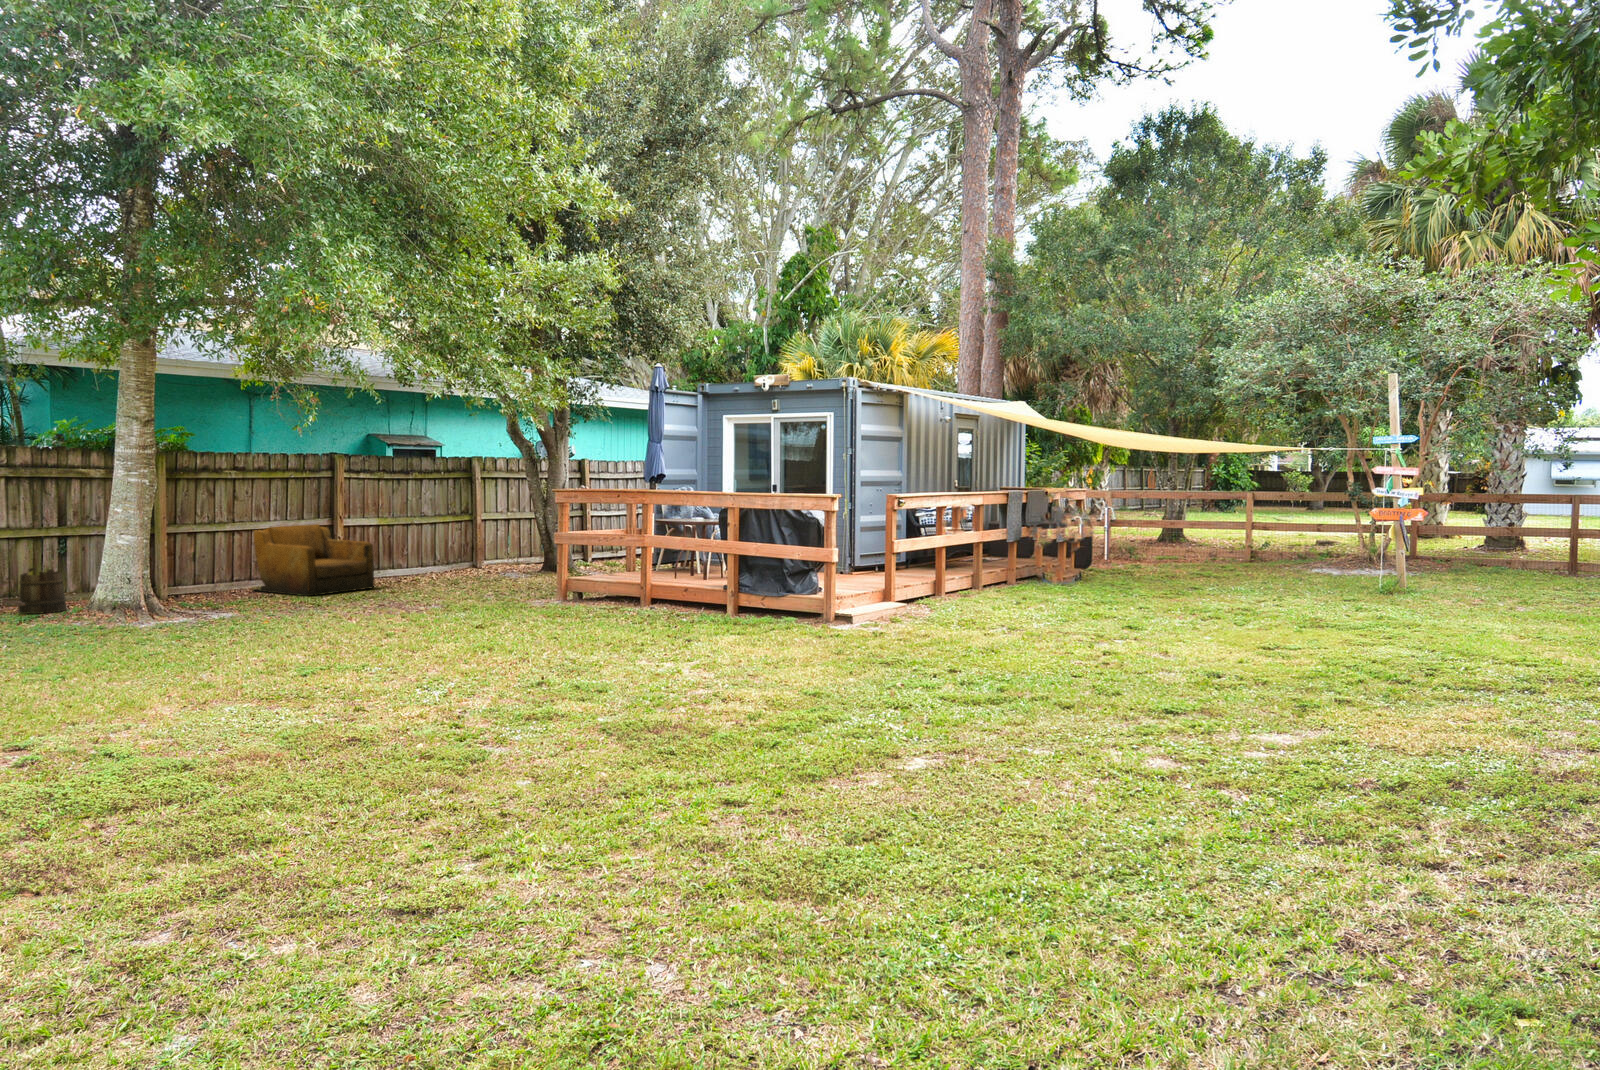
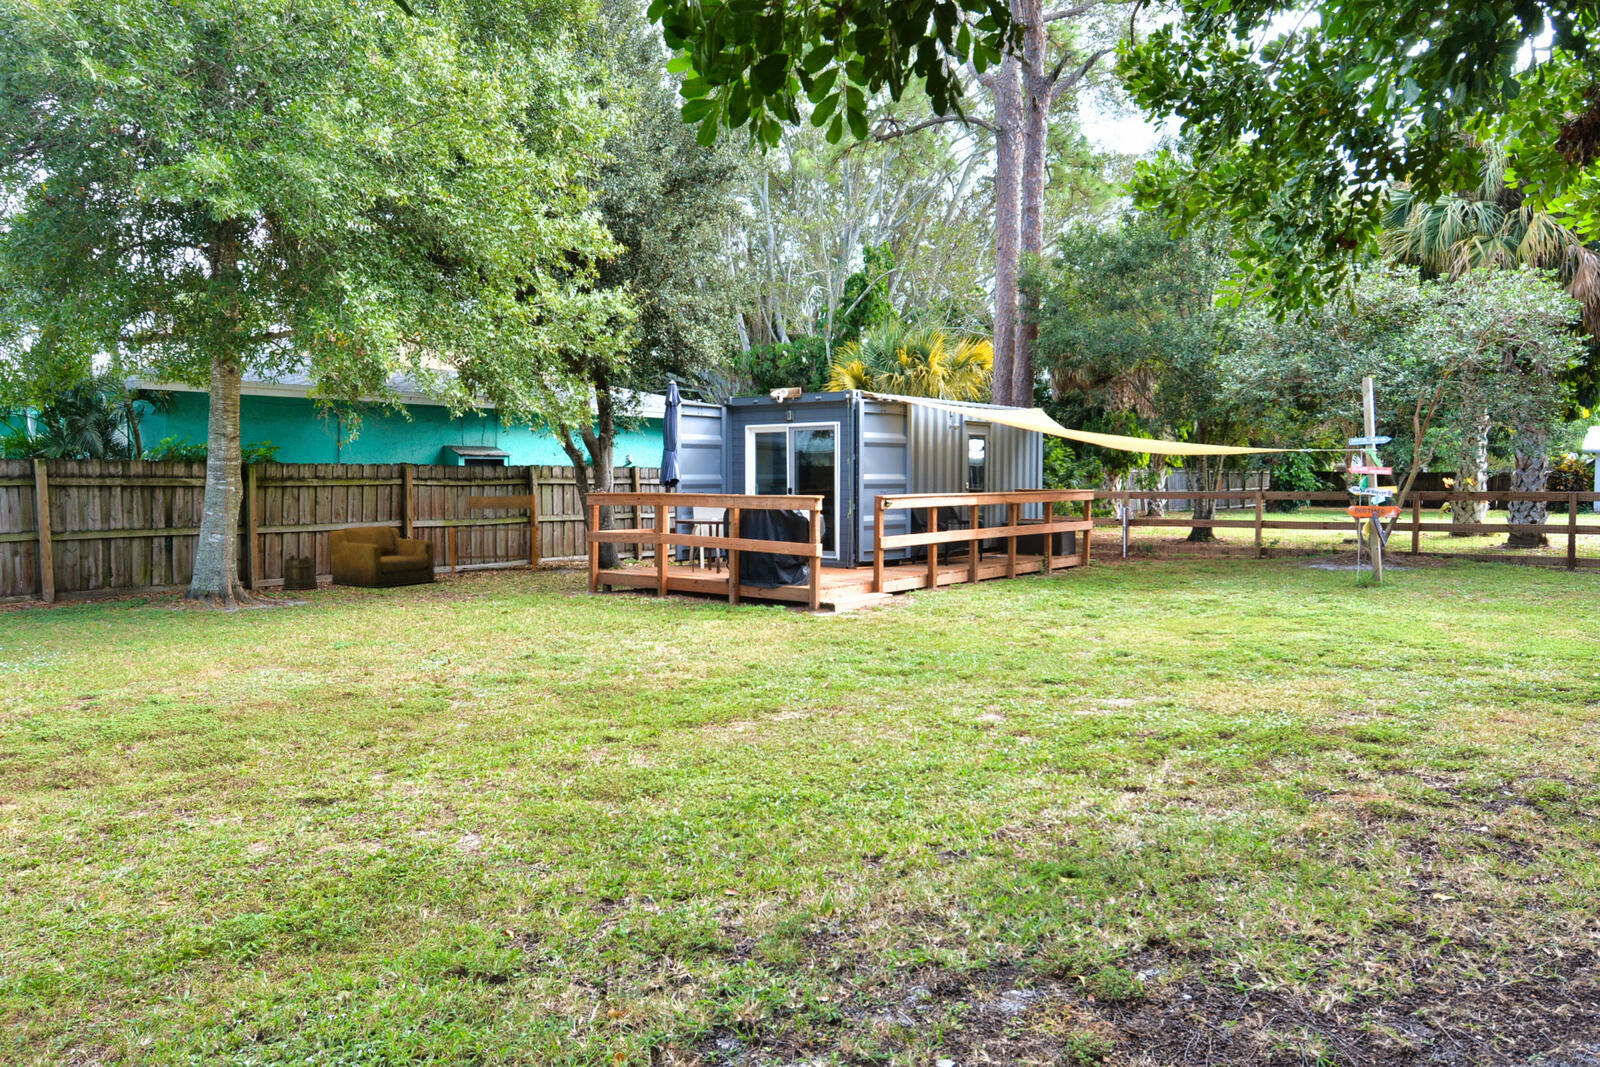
bench: none [386,490,486,579] -> present [450,494,540,574]
bucket: present [19,568,67,614] -> present [283,555,317,590]

